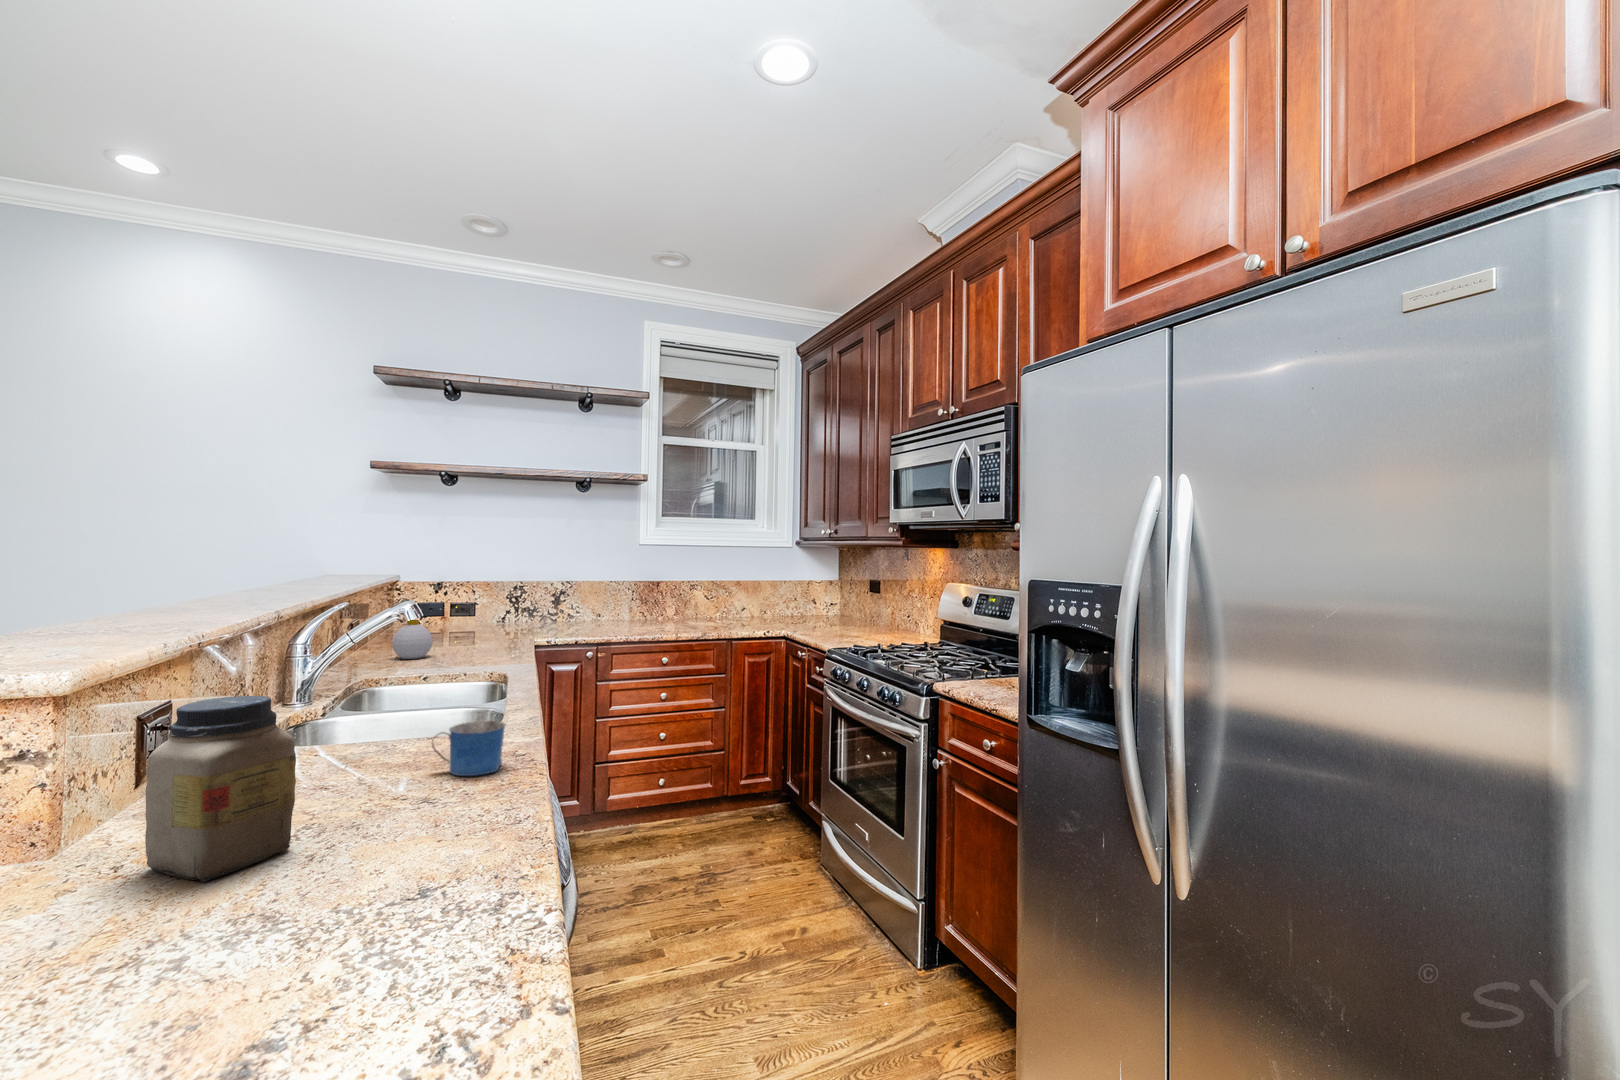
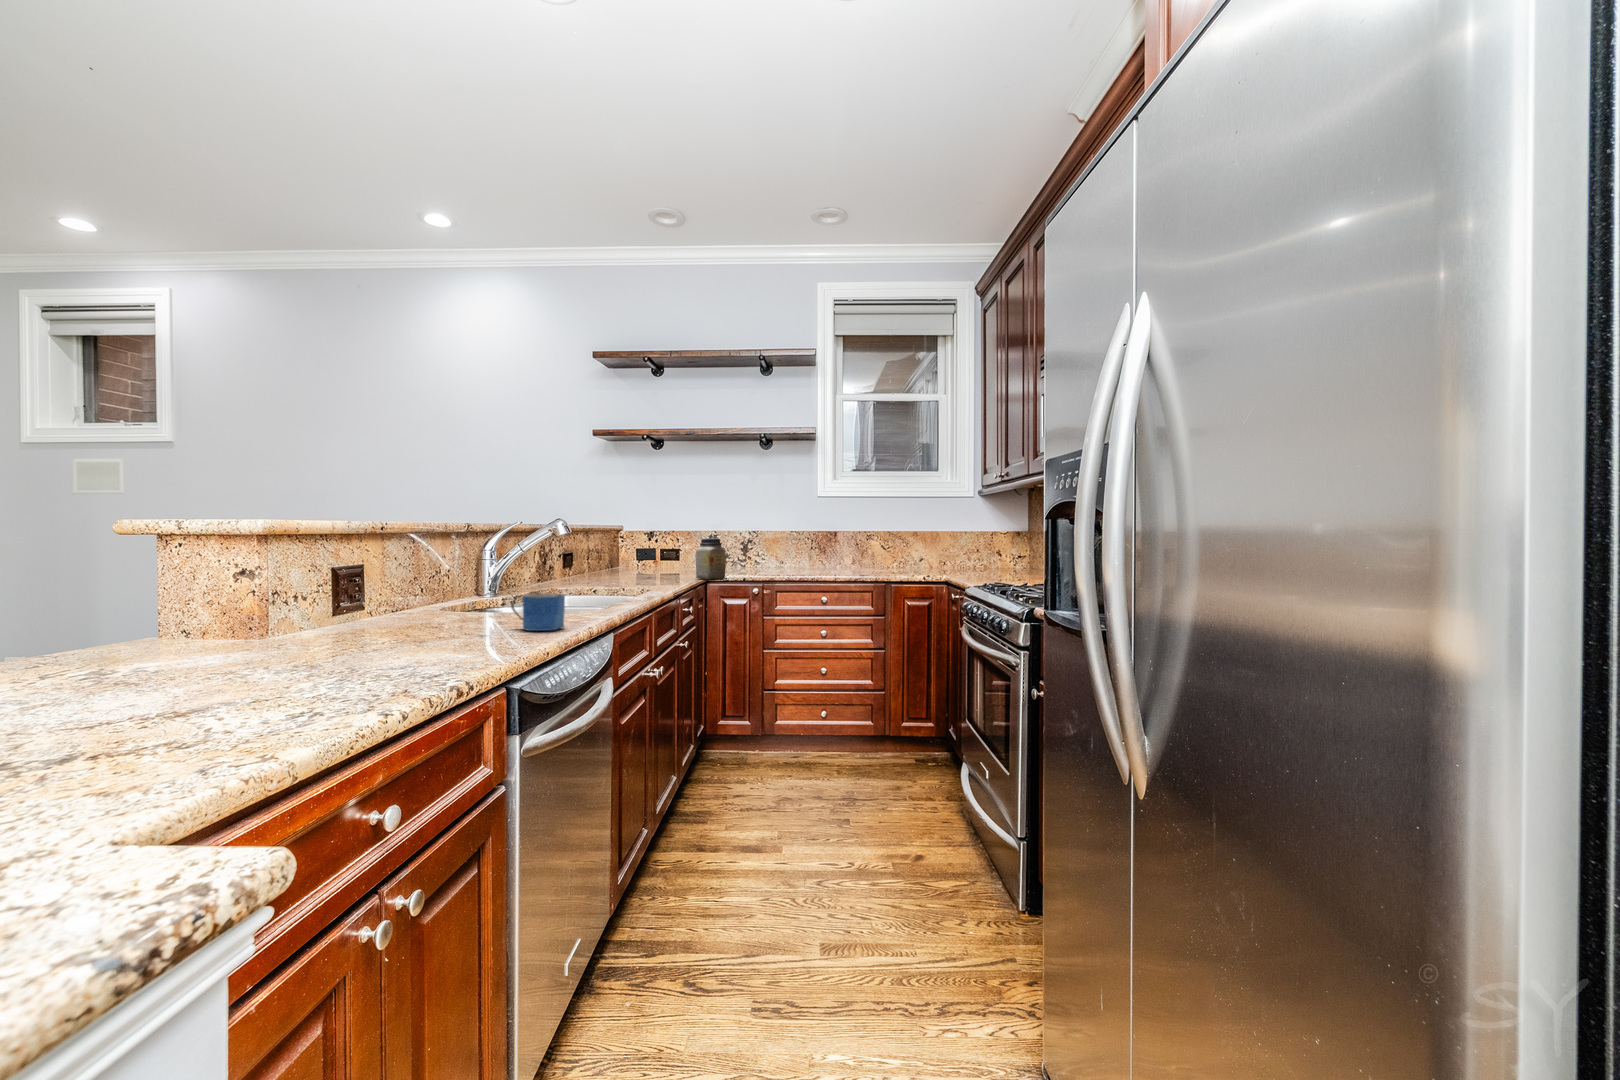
soap bottle: present [392,620,433,659] -> none [593,545,624,584]
jar: present [145,696,296,883] -> present [696,538,726,580]

